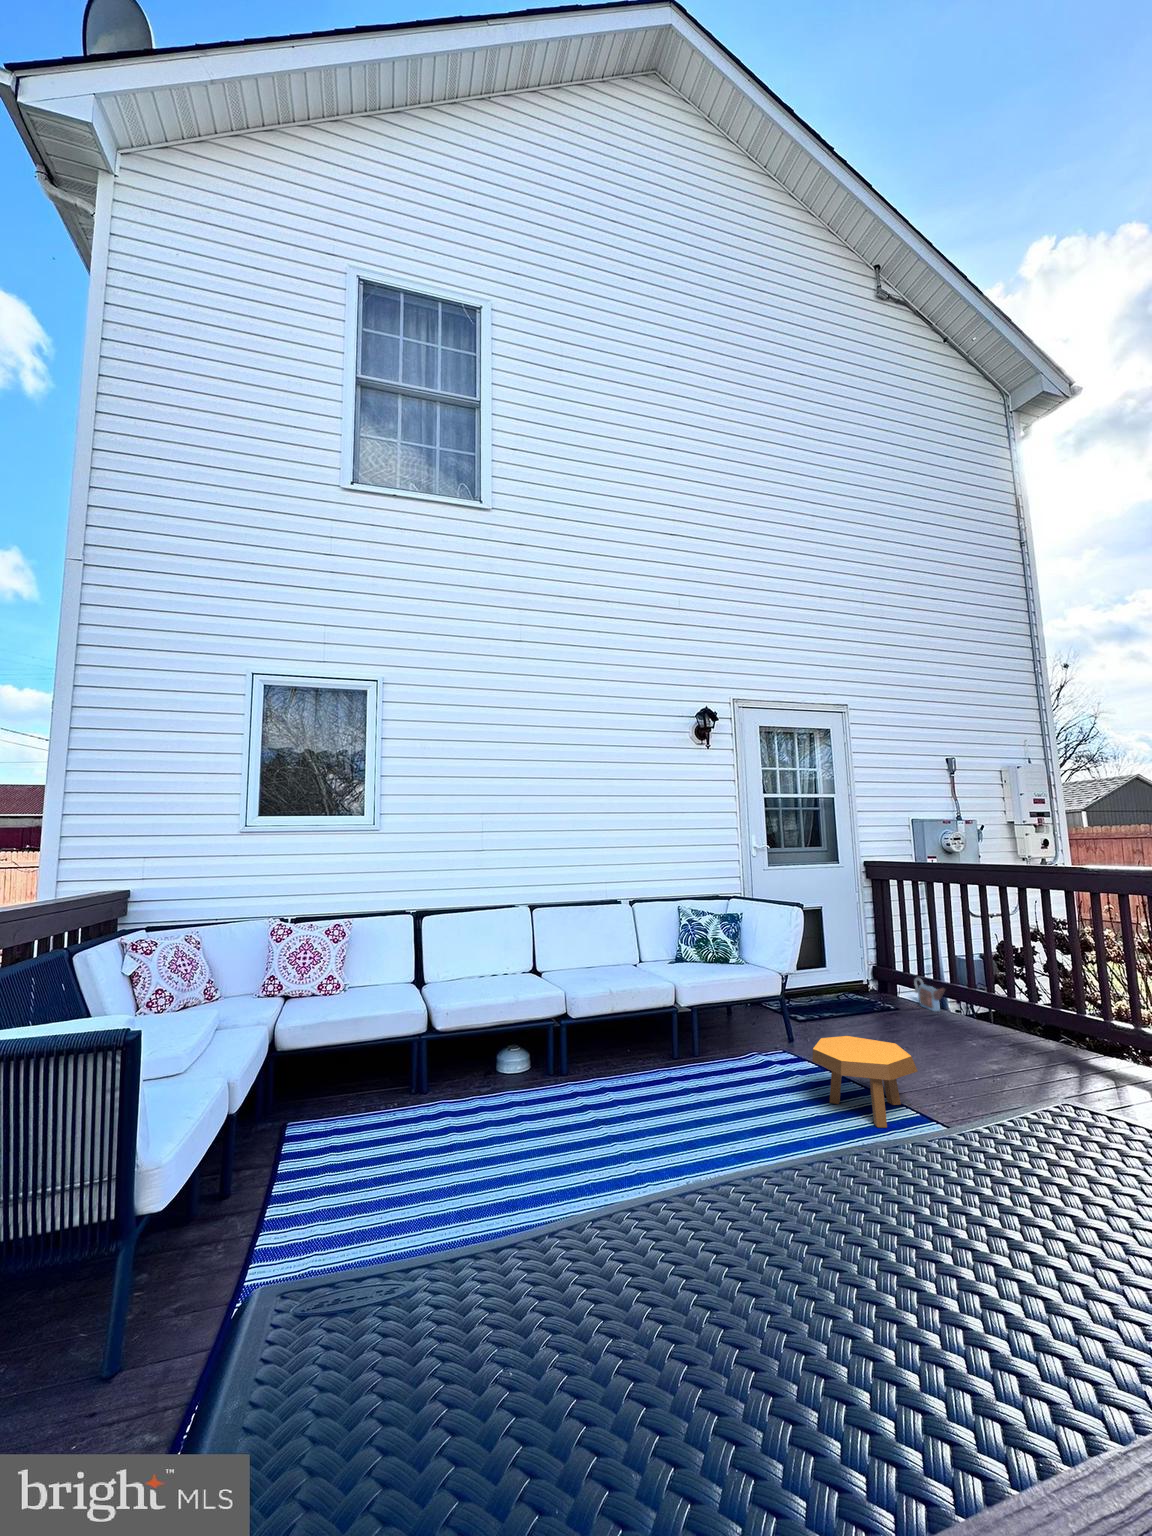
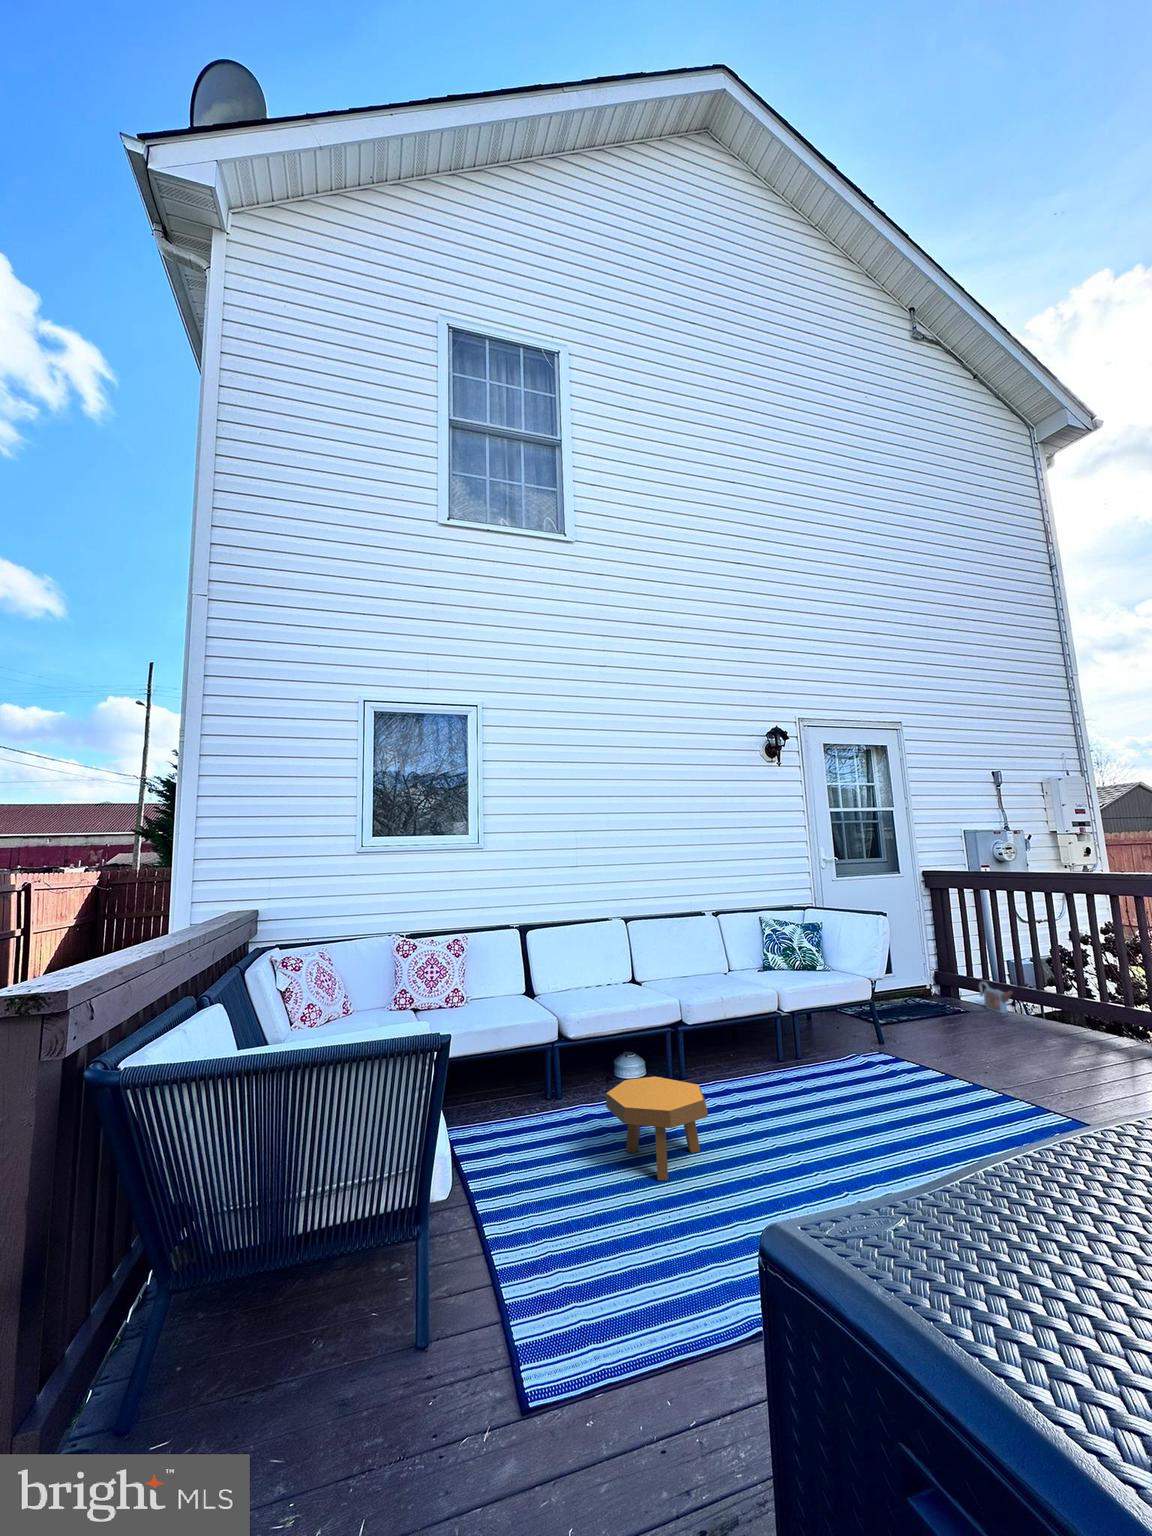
footstool: present [812,1036,917,1128] -> present [606,1076,708,1180]

